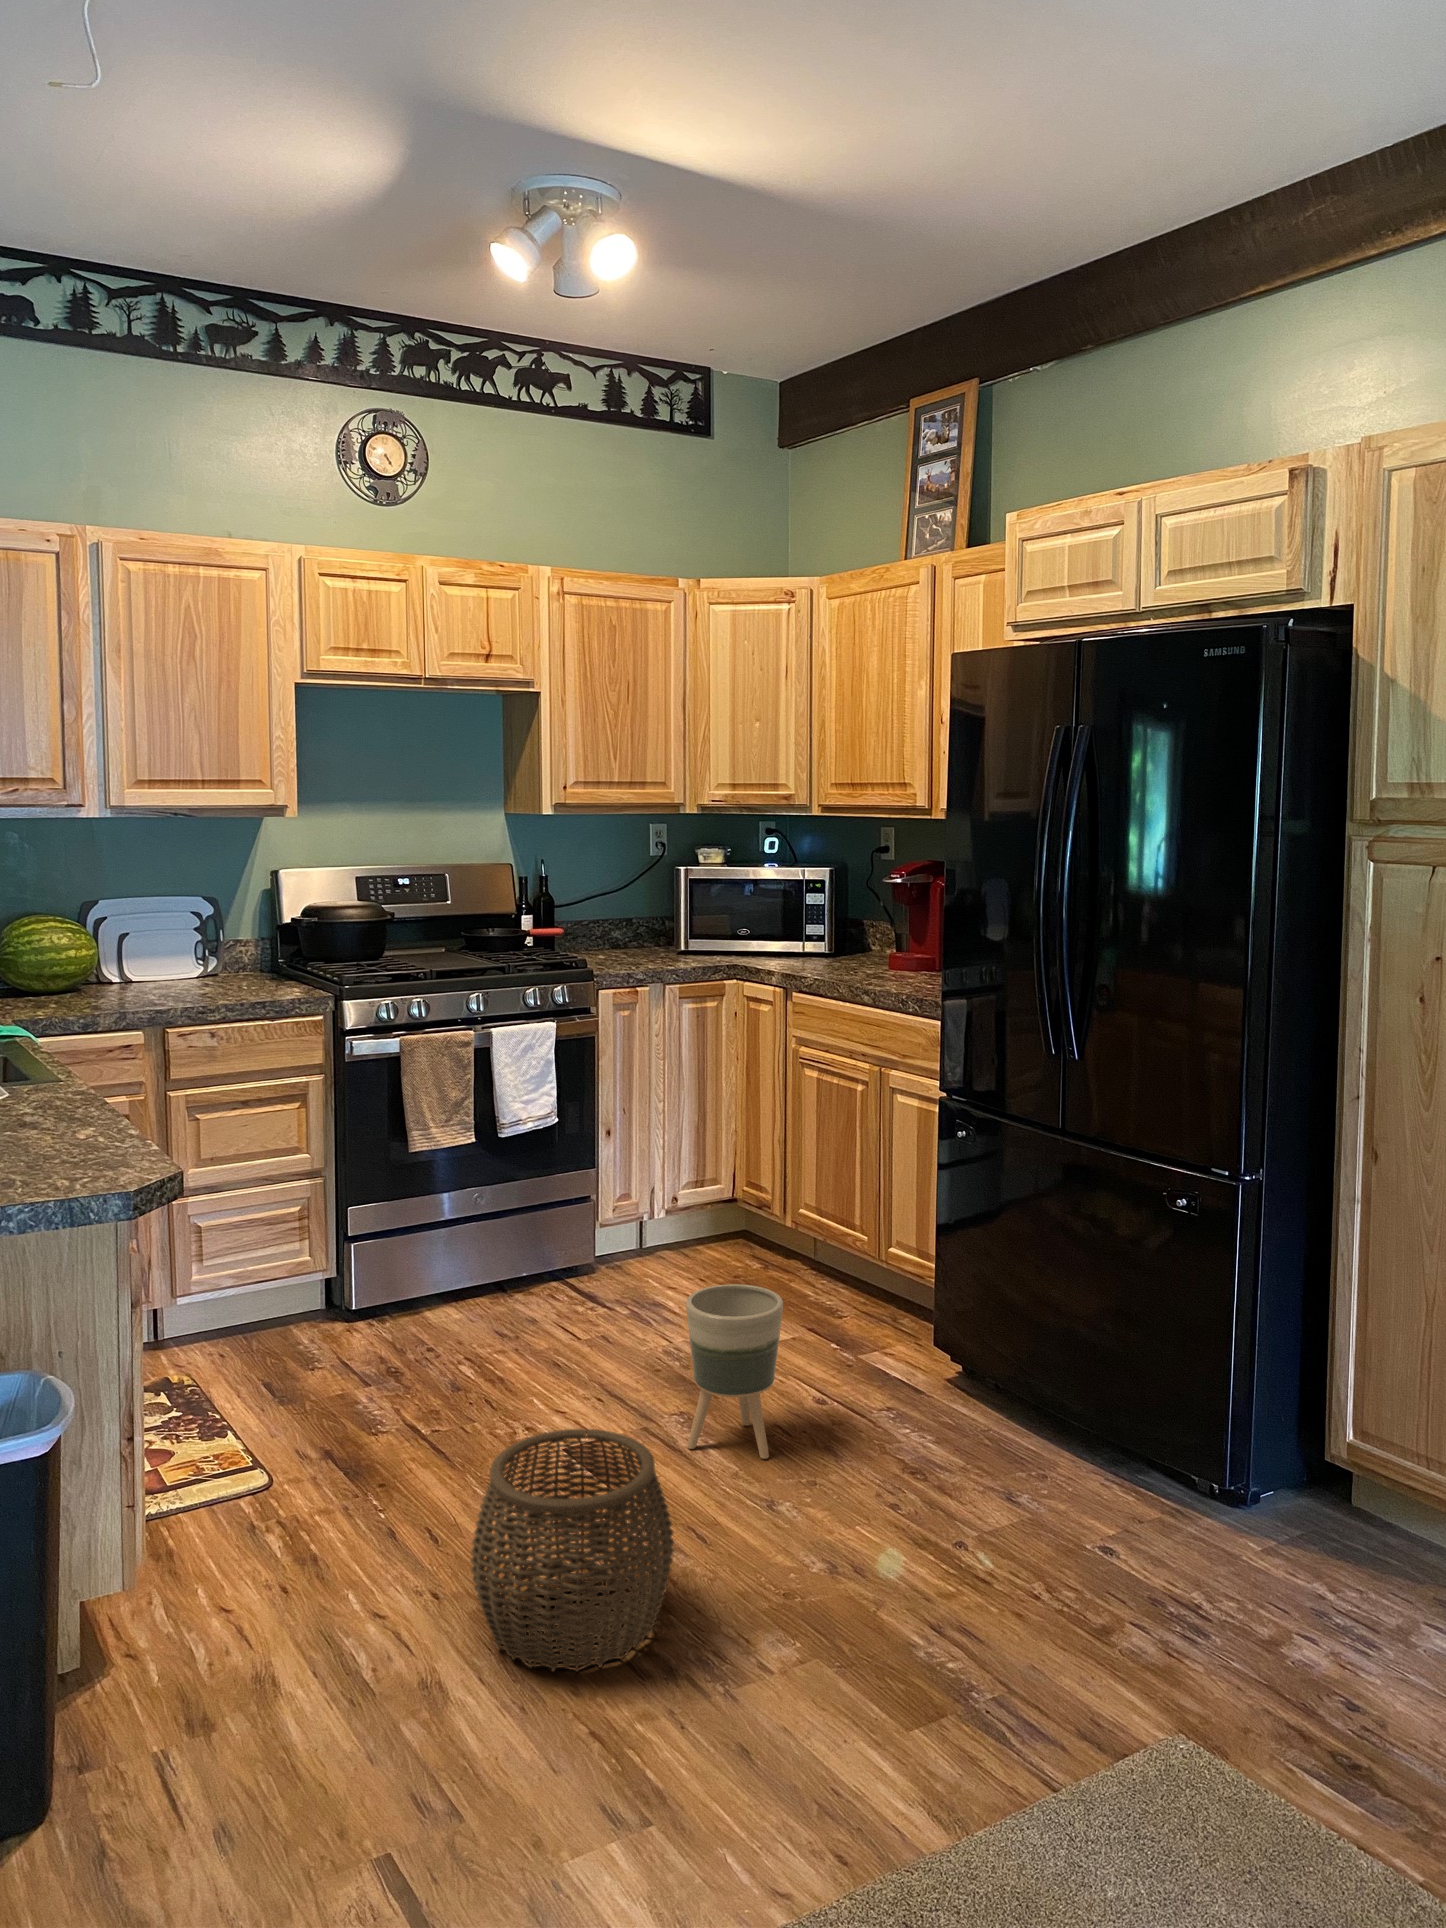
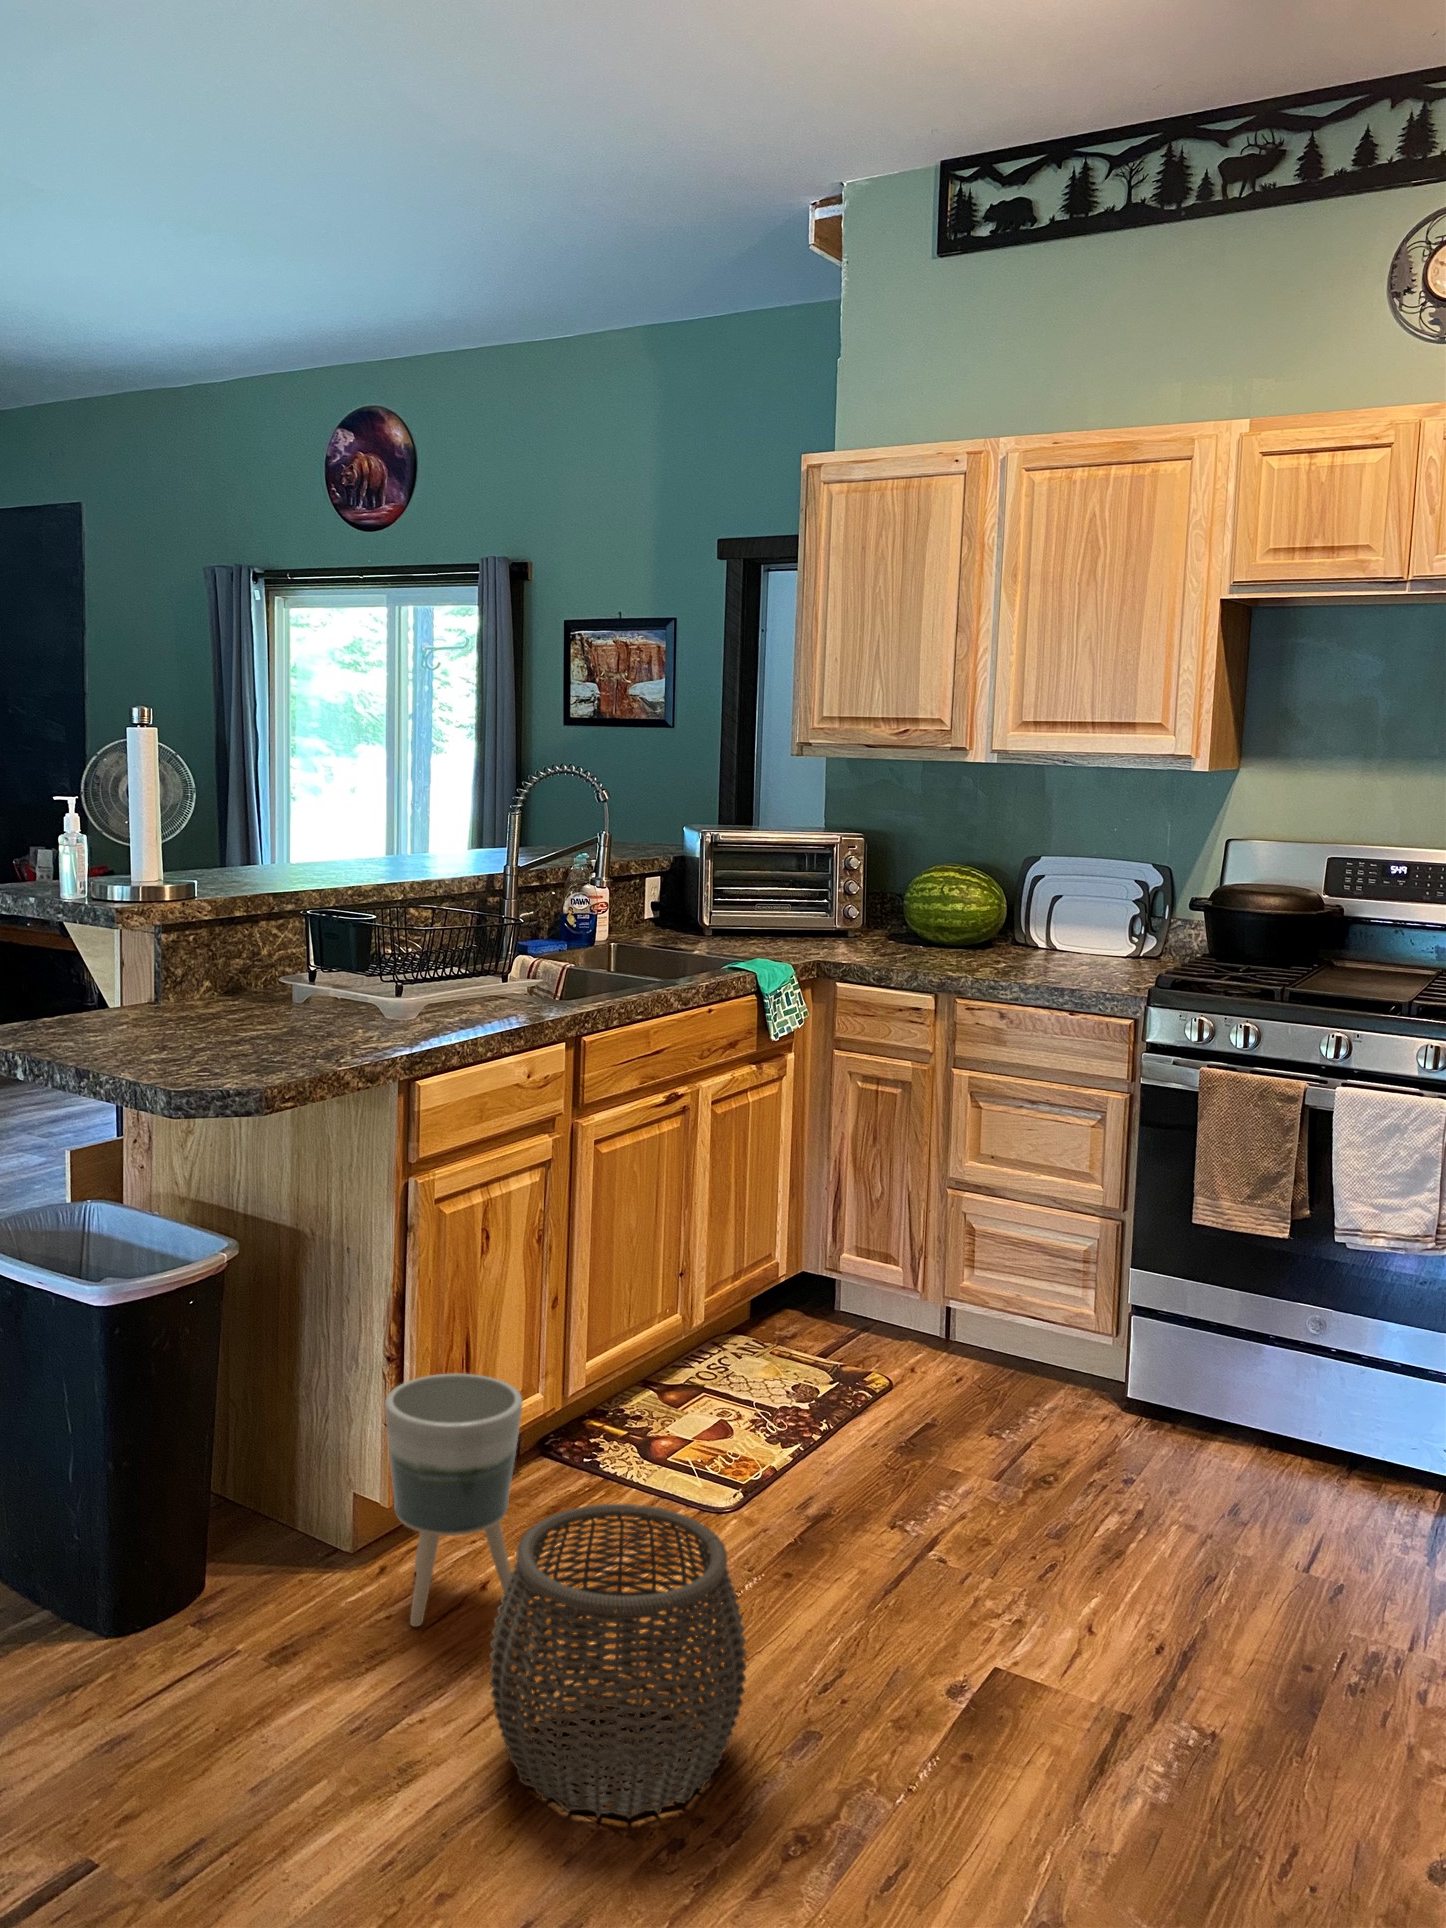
planter: present [686,1284,783,1459] -> present [385,1374,522,1627]

